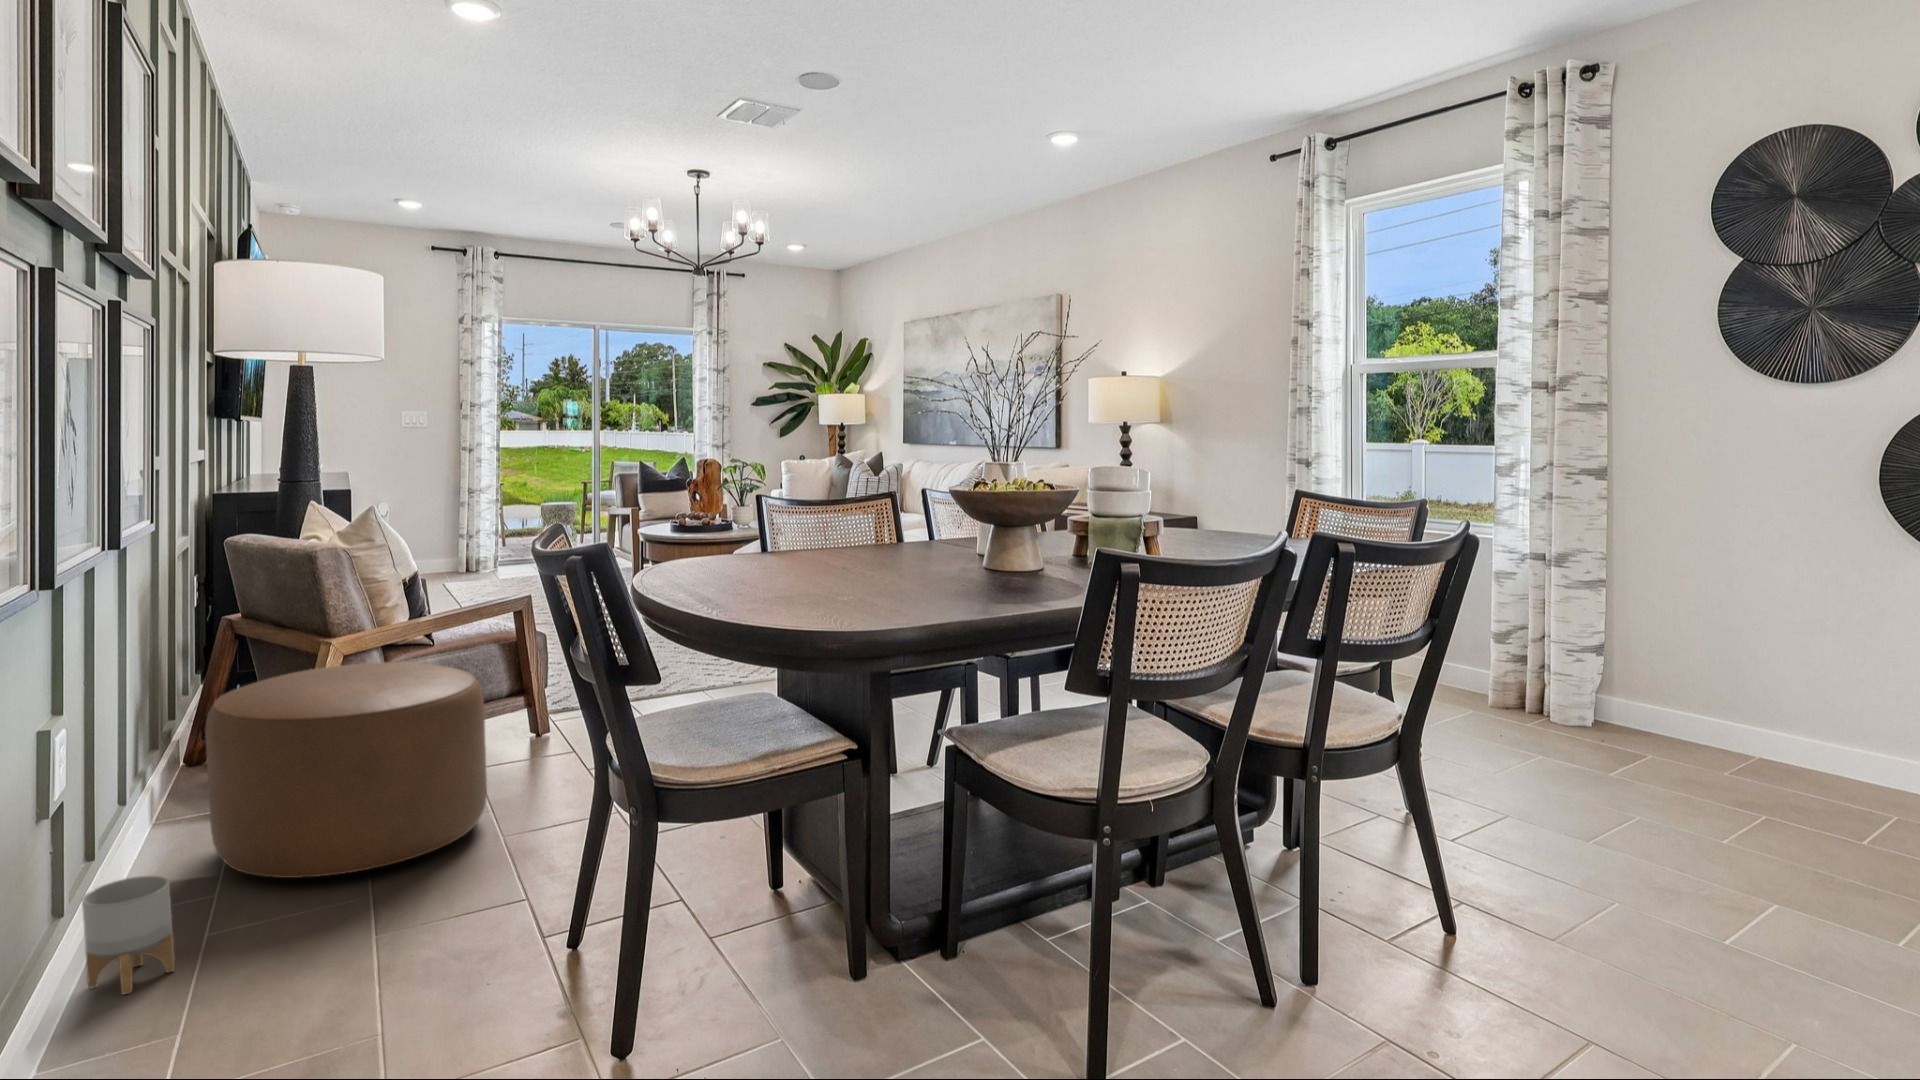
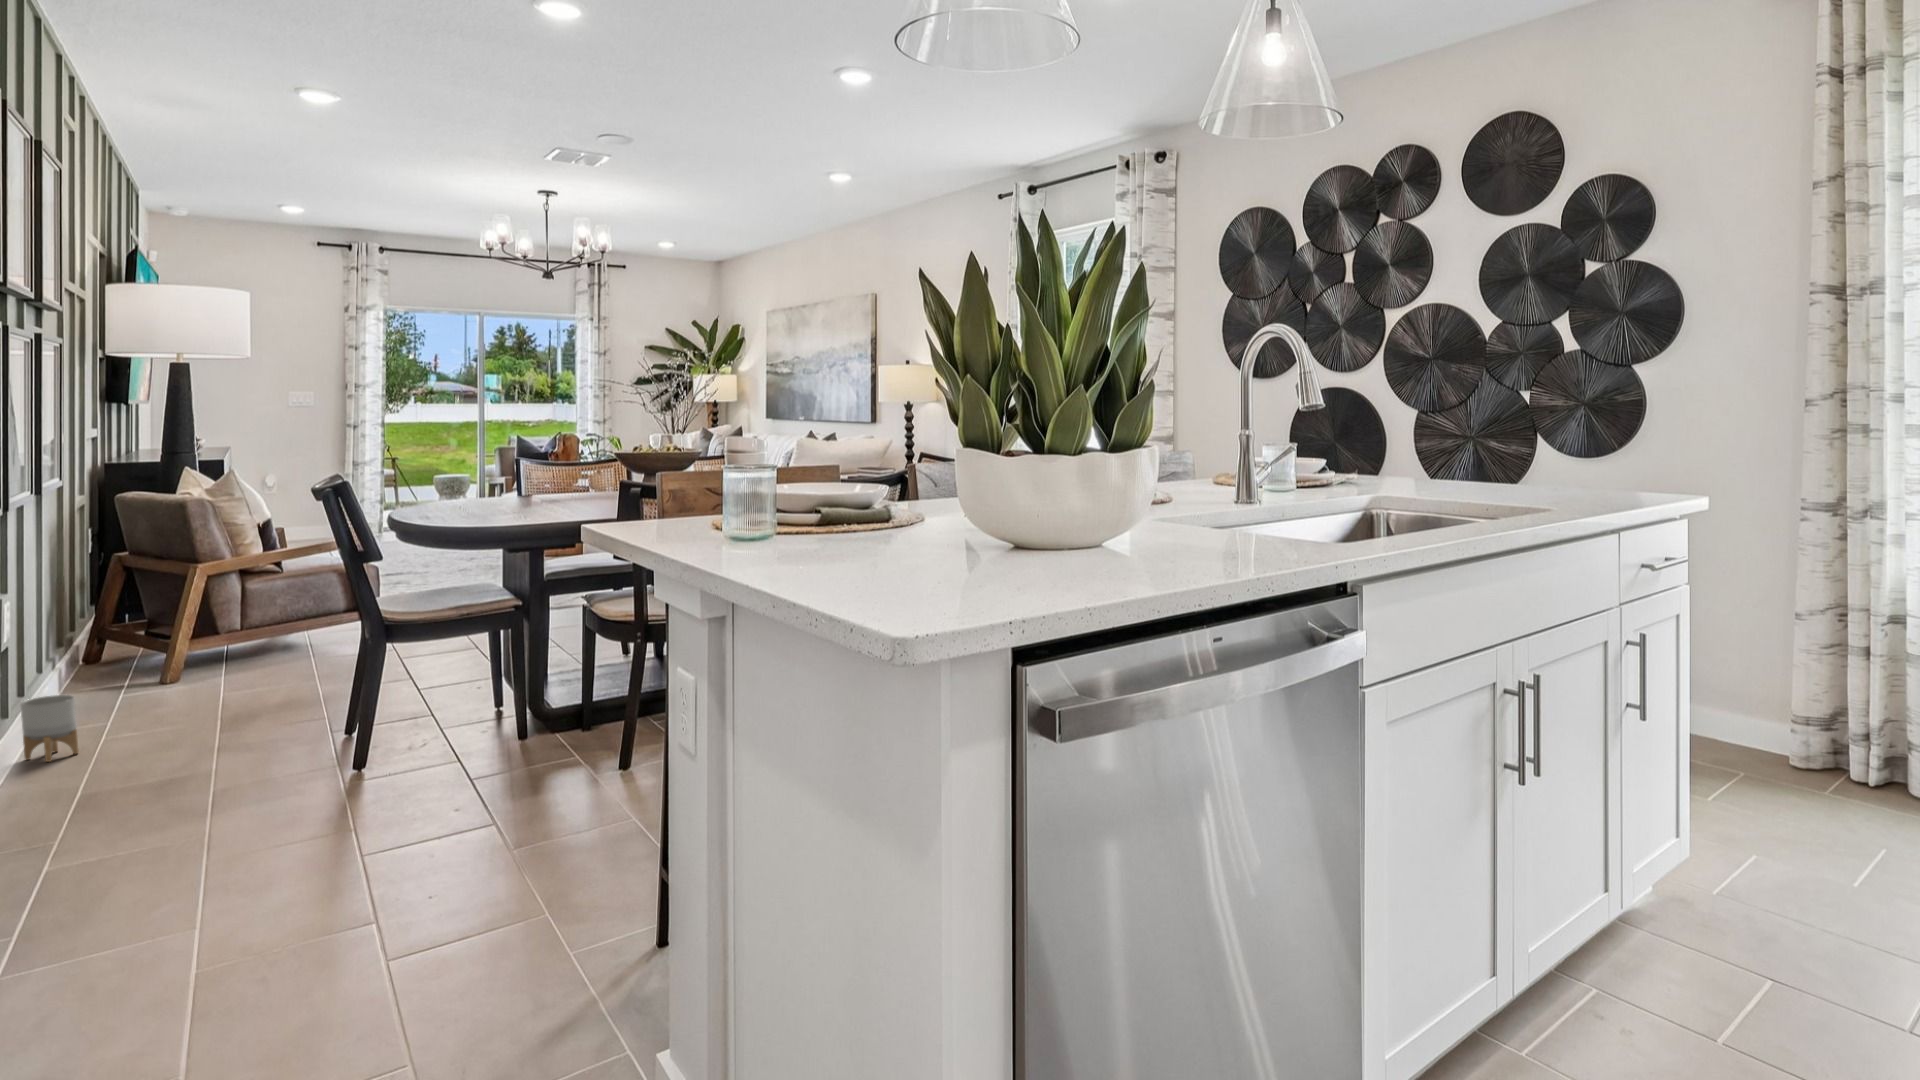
ottoman: present [205,662,487,878] -> none [99,580,303,715]

